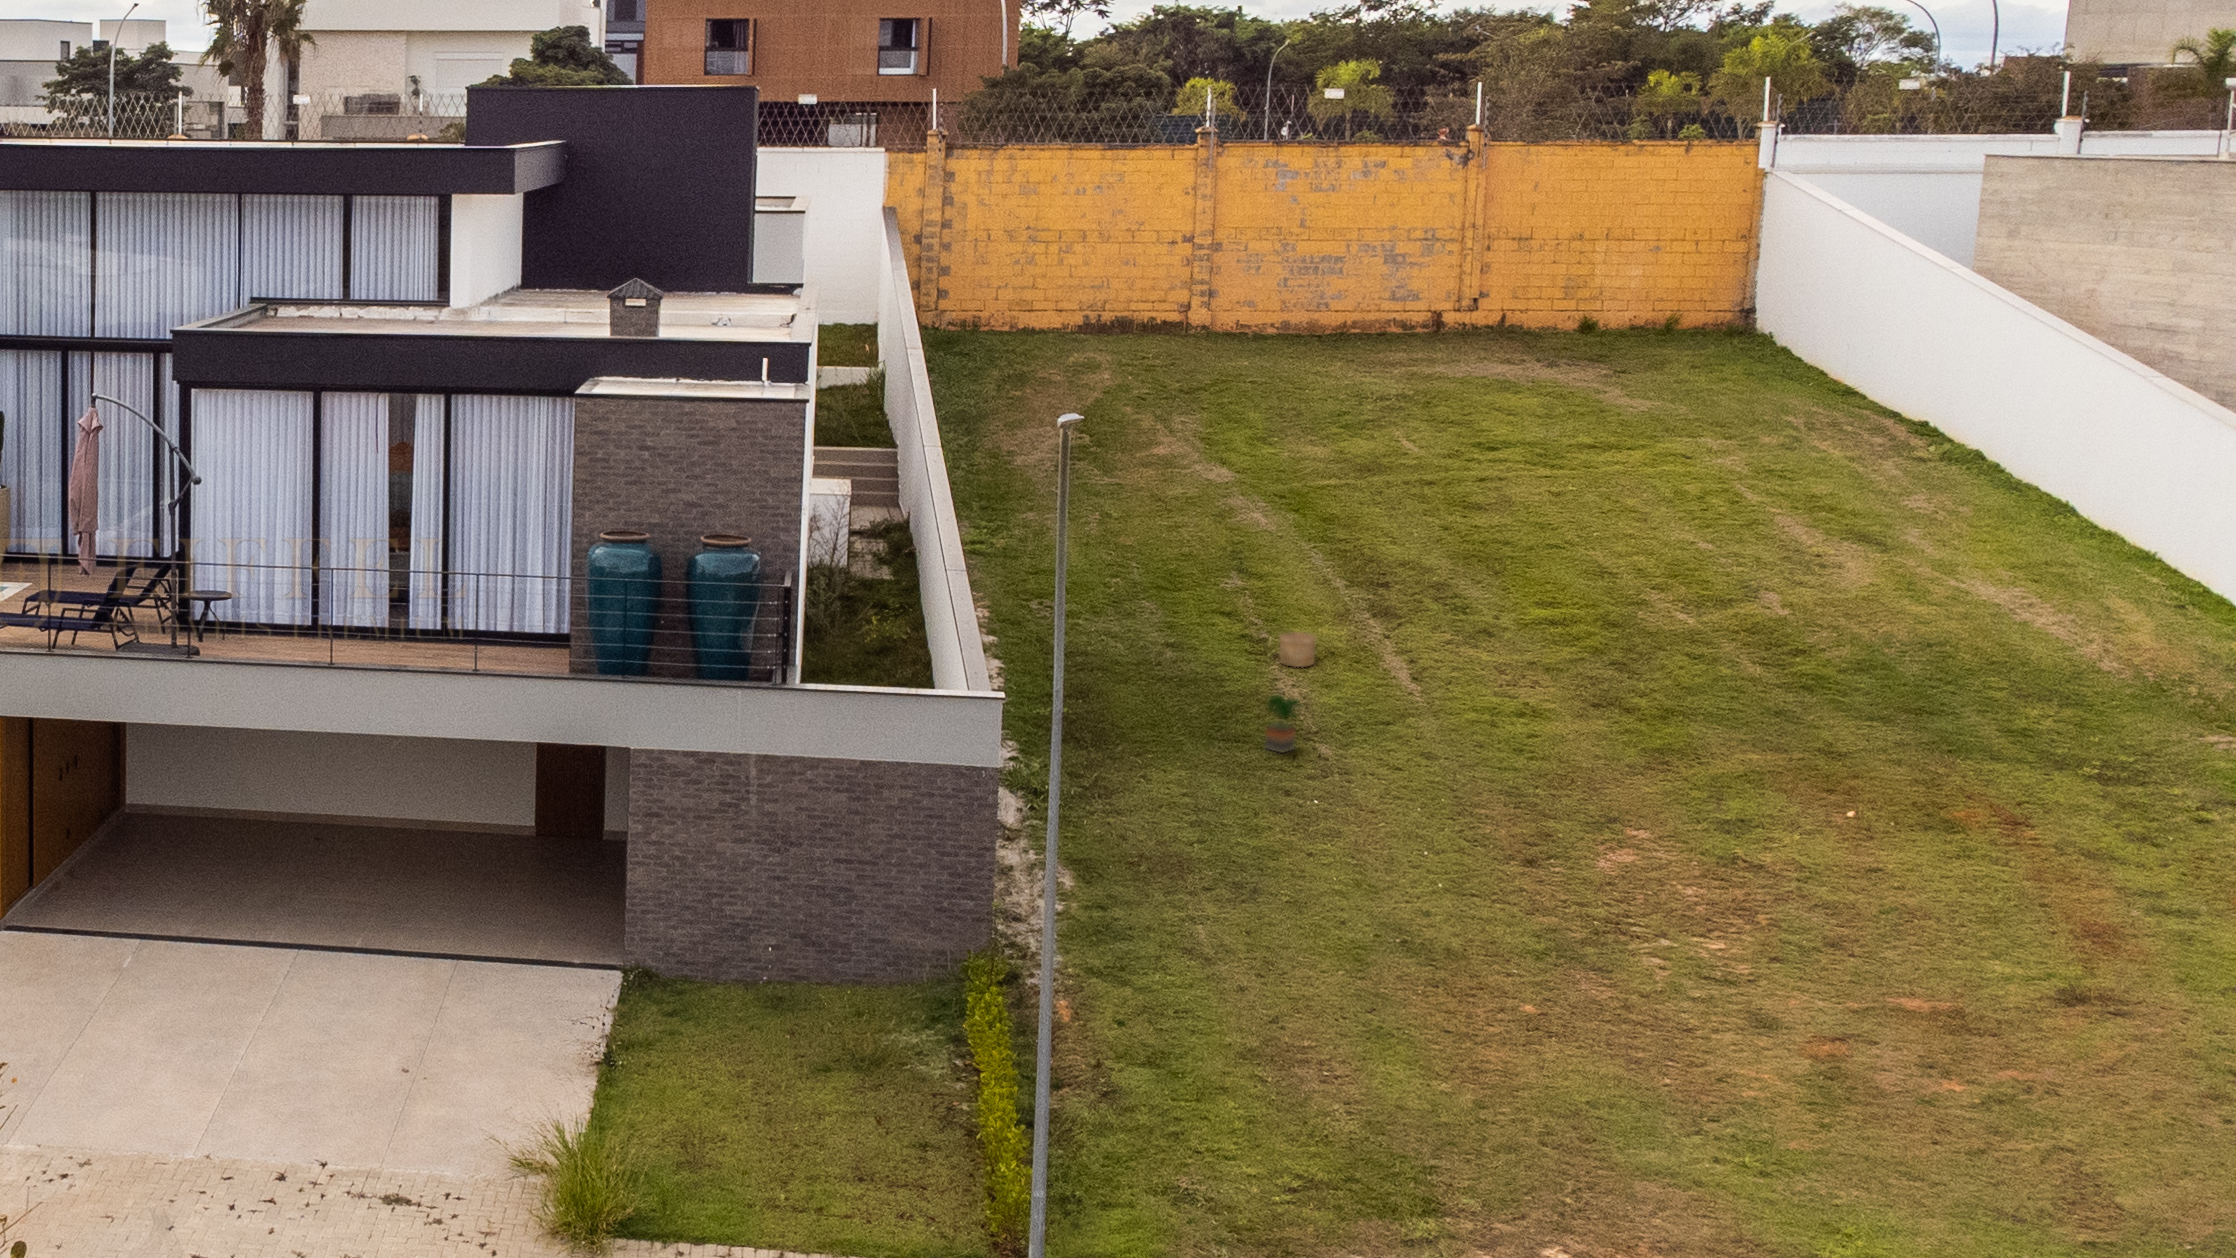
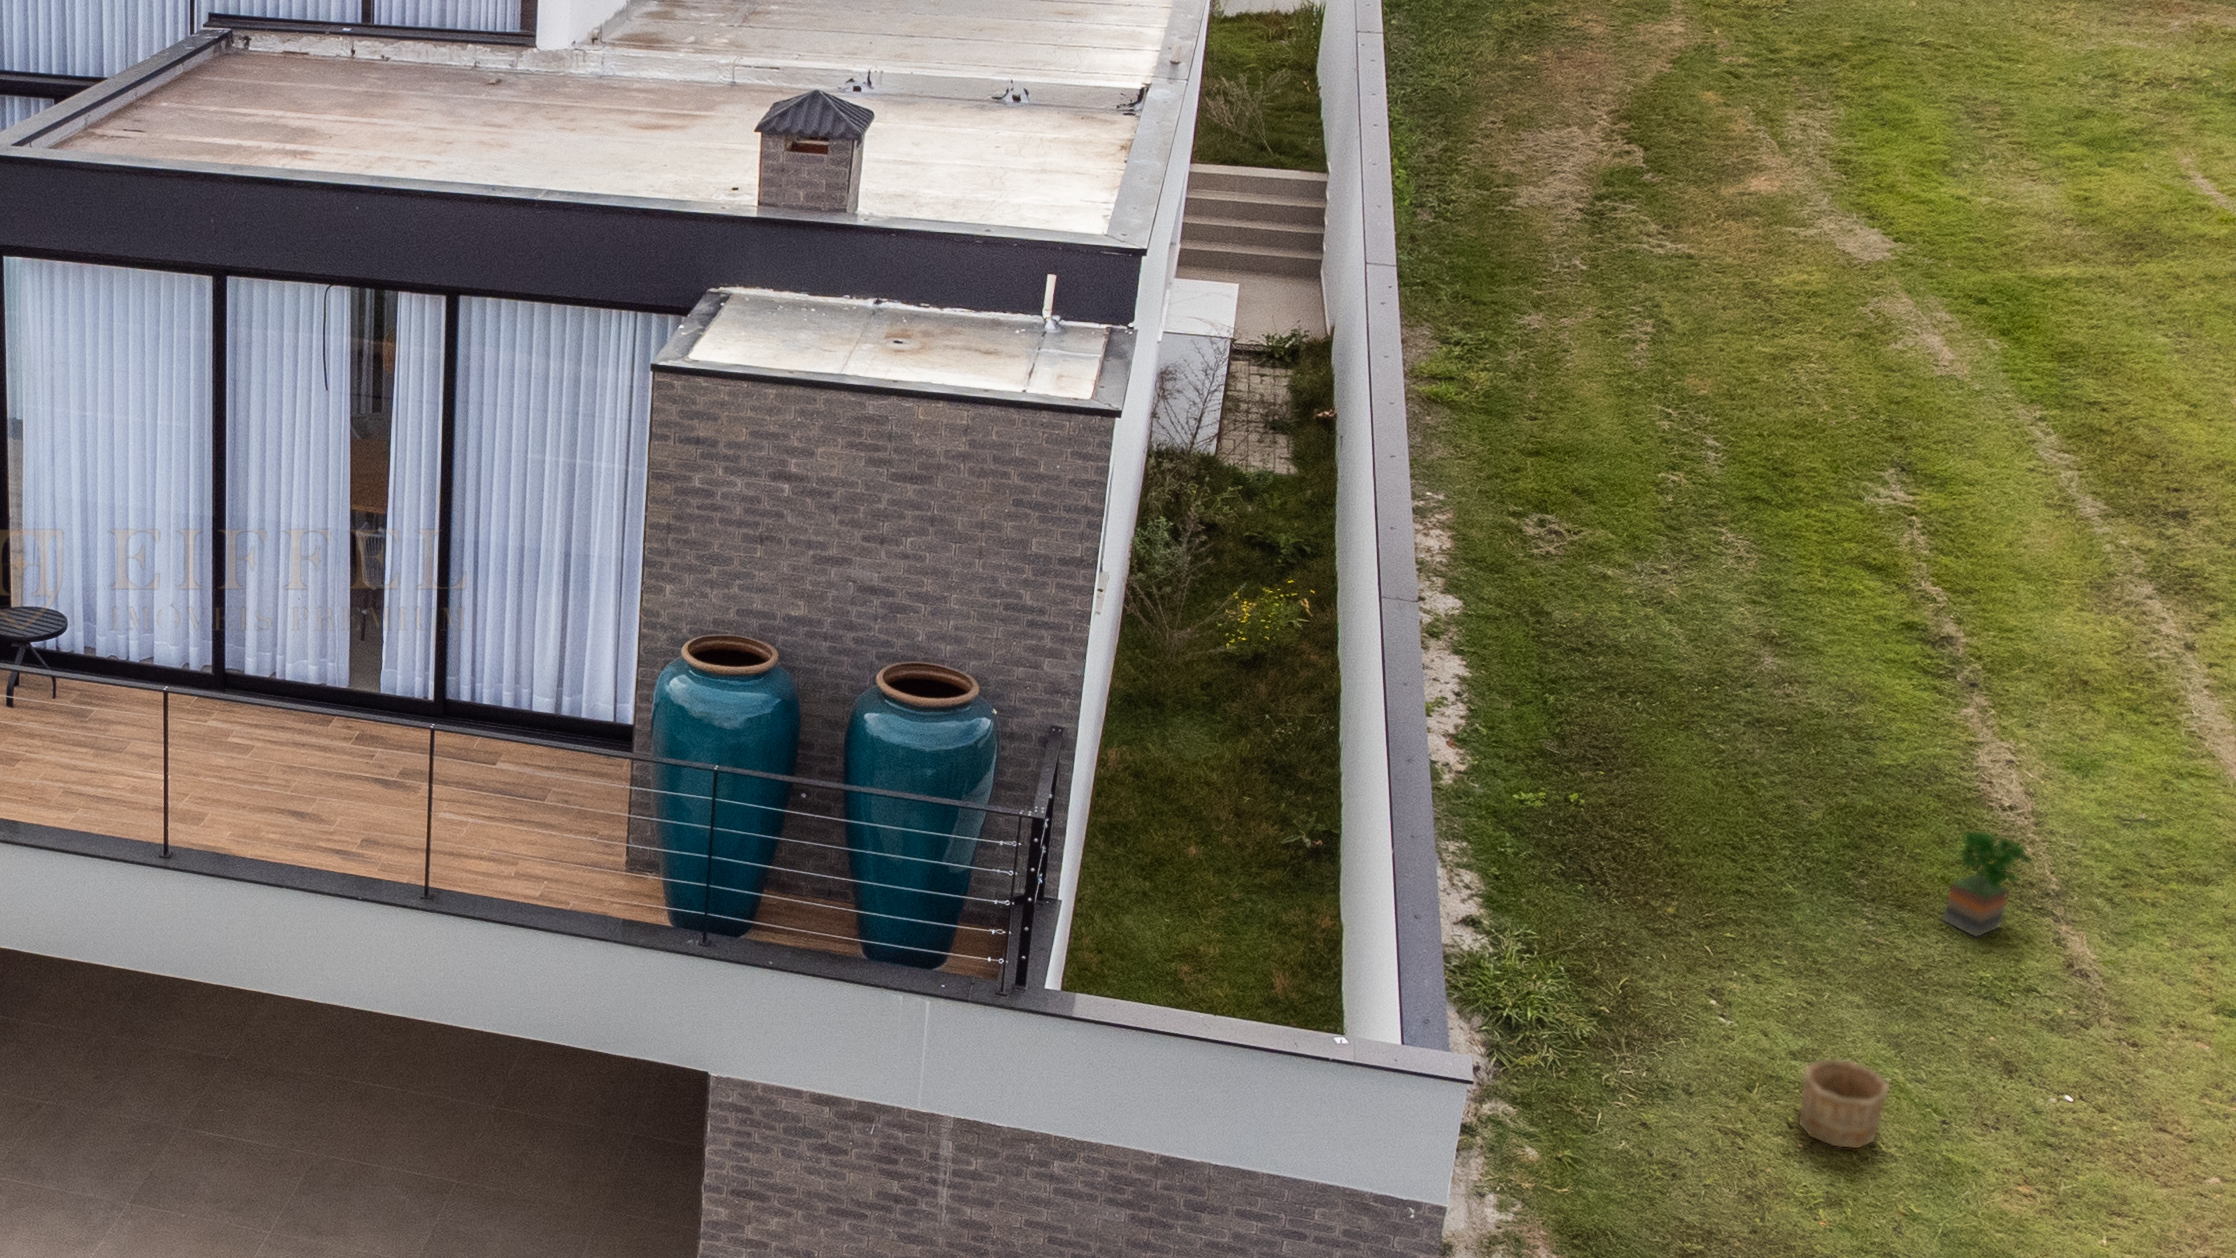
wooden bucket: present [1279,632,1316,667] -> present [1799,1060,1889,1148]

